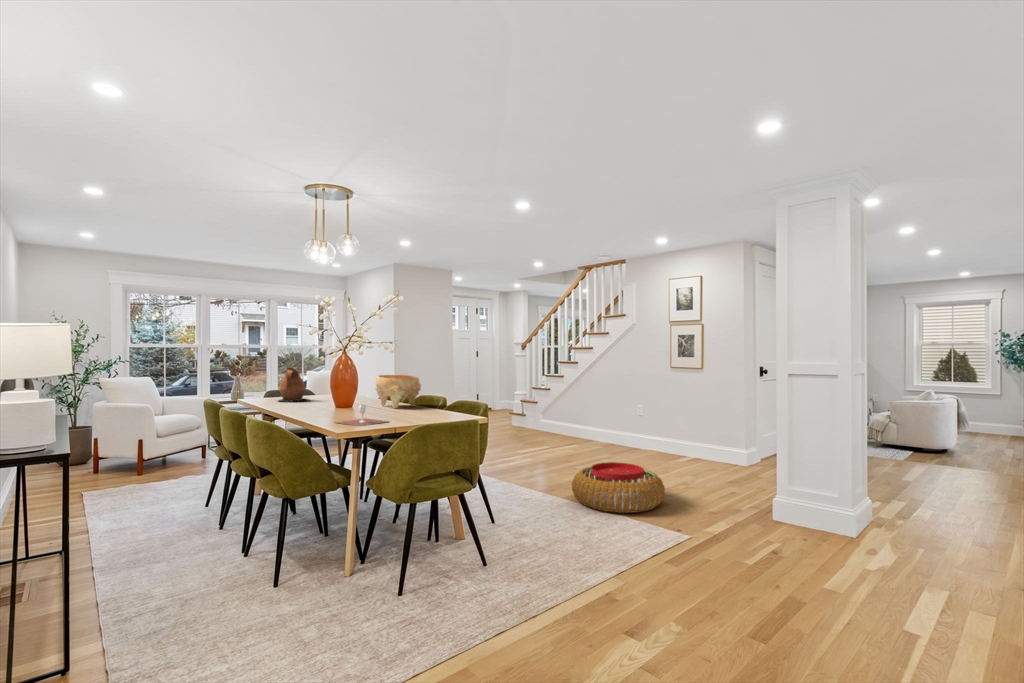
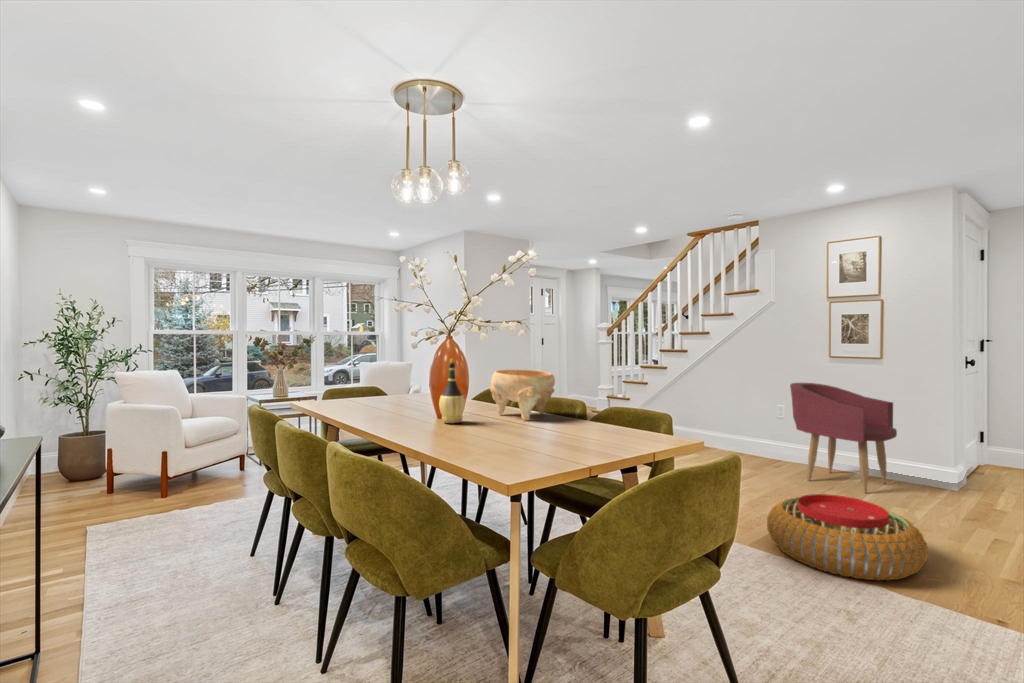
ceramic pitcher: present [279,367,307,402] -> none [342,359,388,407]
wine bottle: none [334,367,352,410] -> present [439,359,465,423]
armchair: none [634,387,708,469] -> present [790,383,897,493]
wine glass: present [337,405,388,426] -> none [472,425,564,467]

